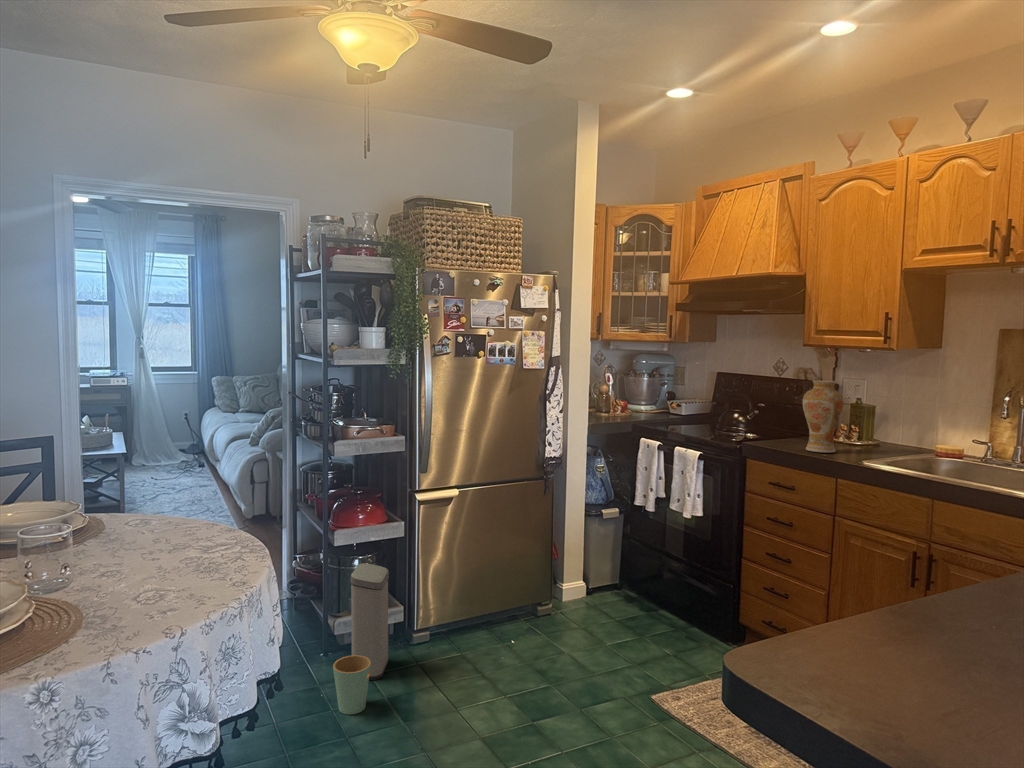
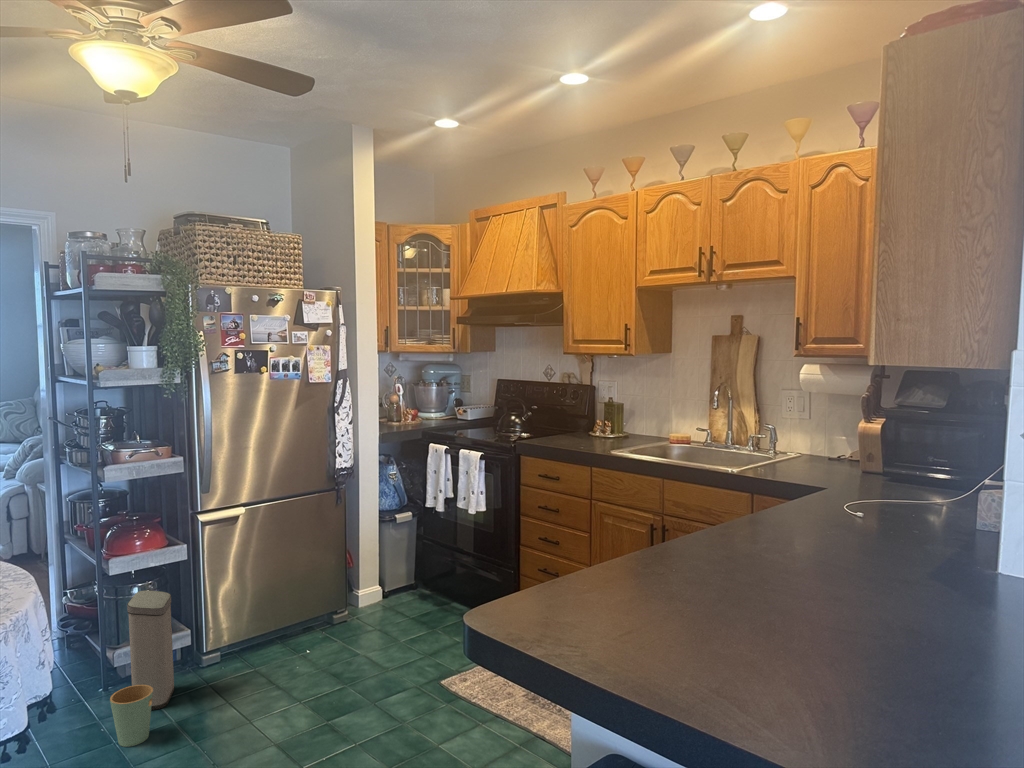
vase: present [803,380,844,453] -> none [564,383,597,446]

